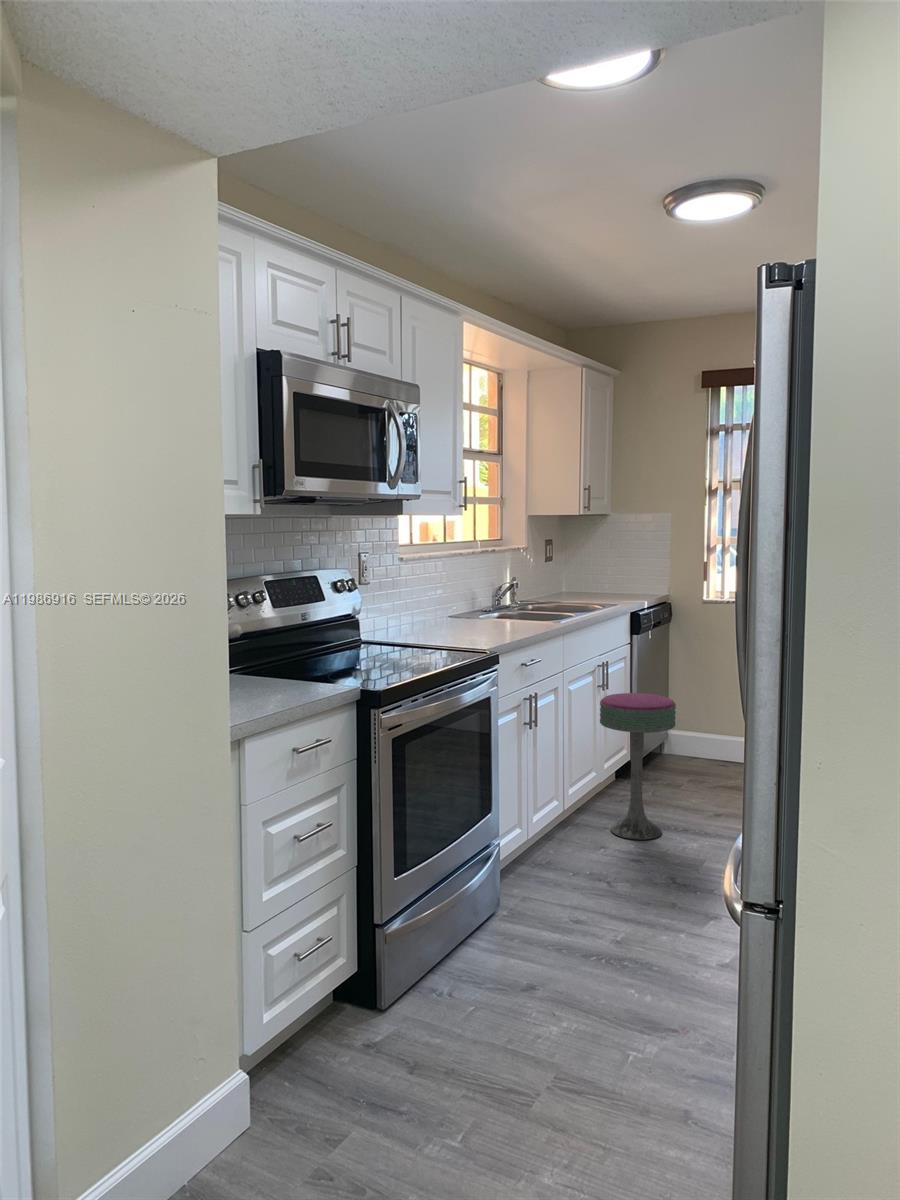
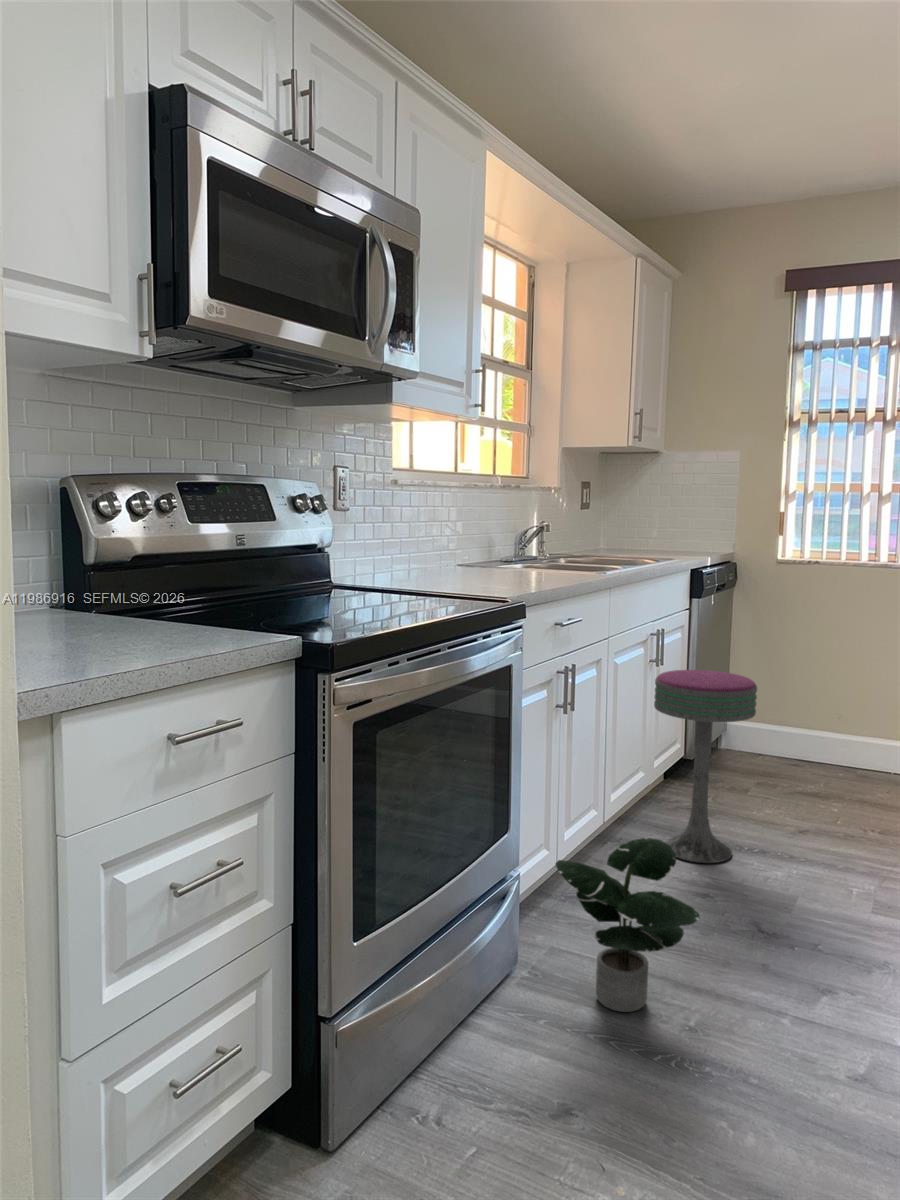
potted plant: none [523,815,621,934] -> present [555,838,699,1012]

